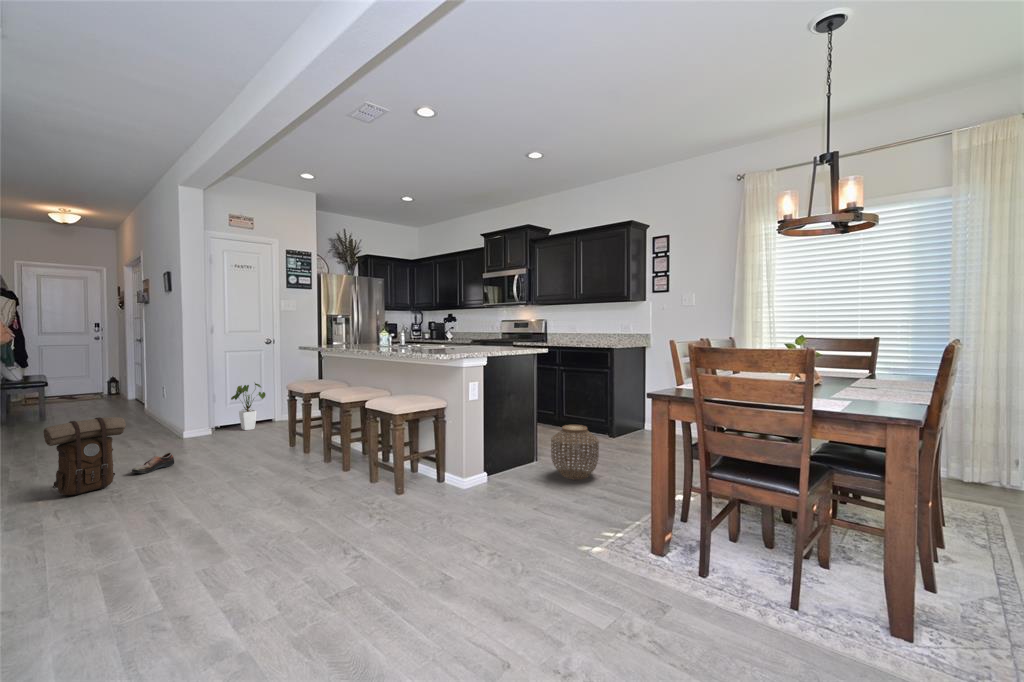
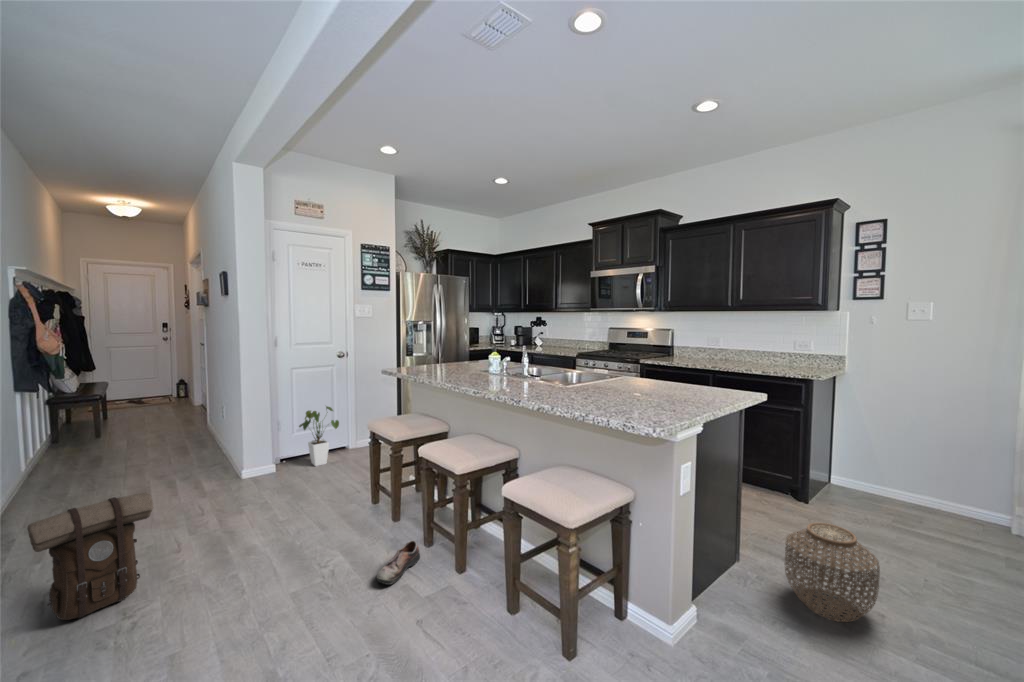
shoe: present [132,453,174,473] -> present [377,541,420,585]

